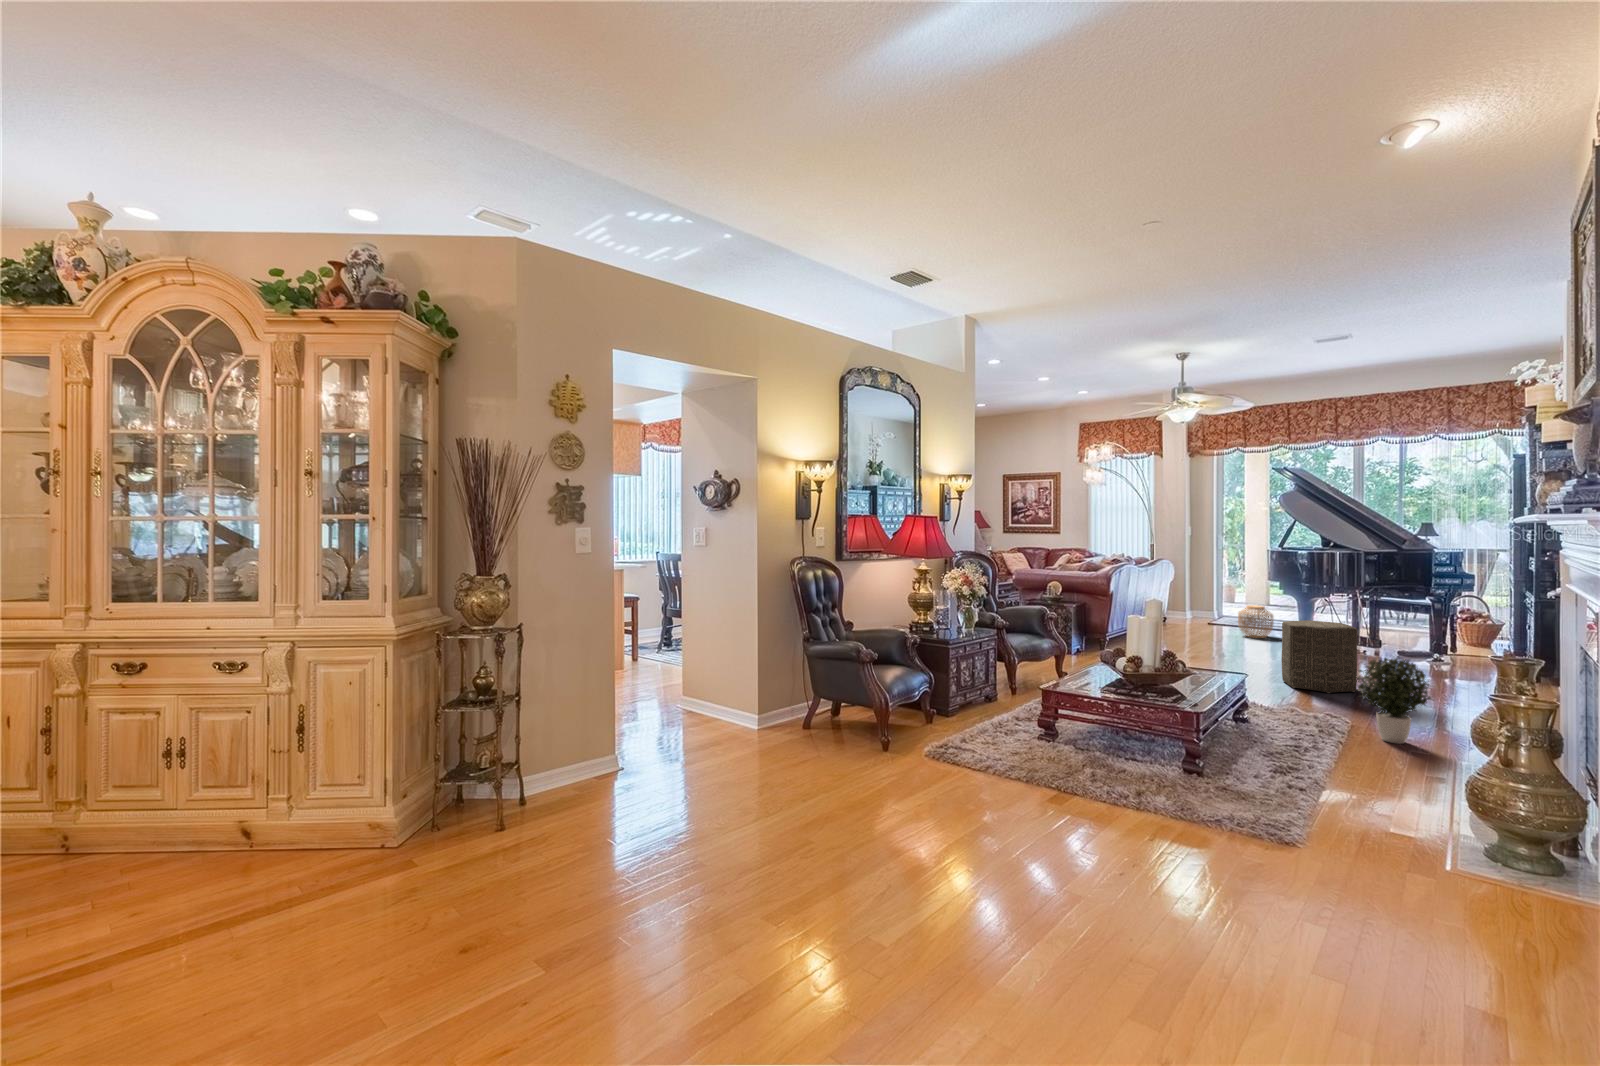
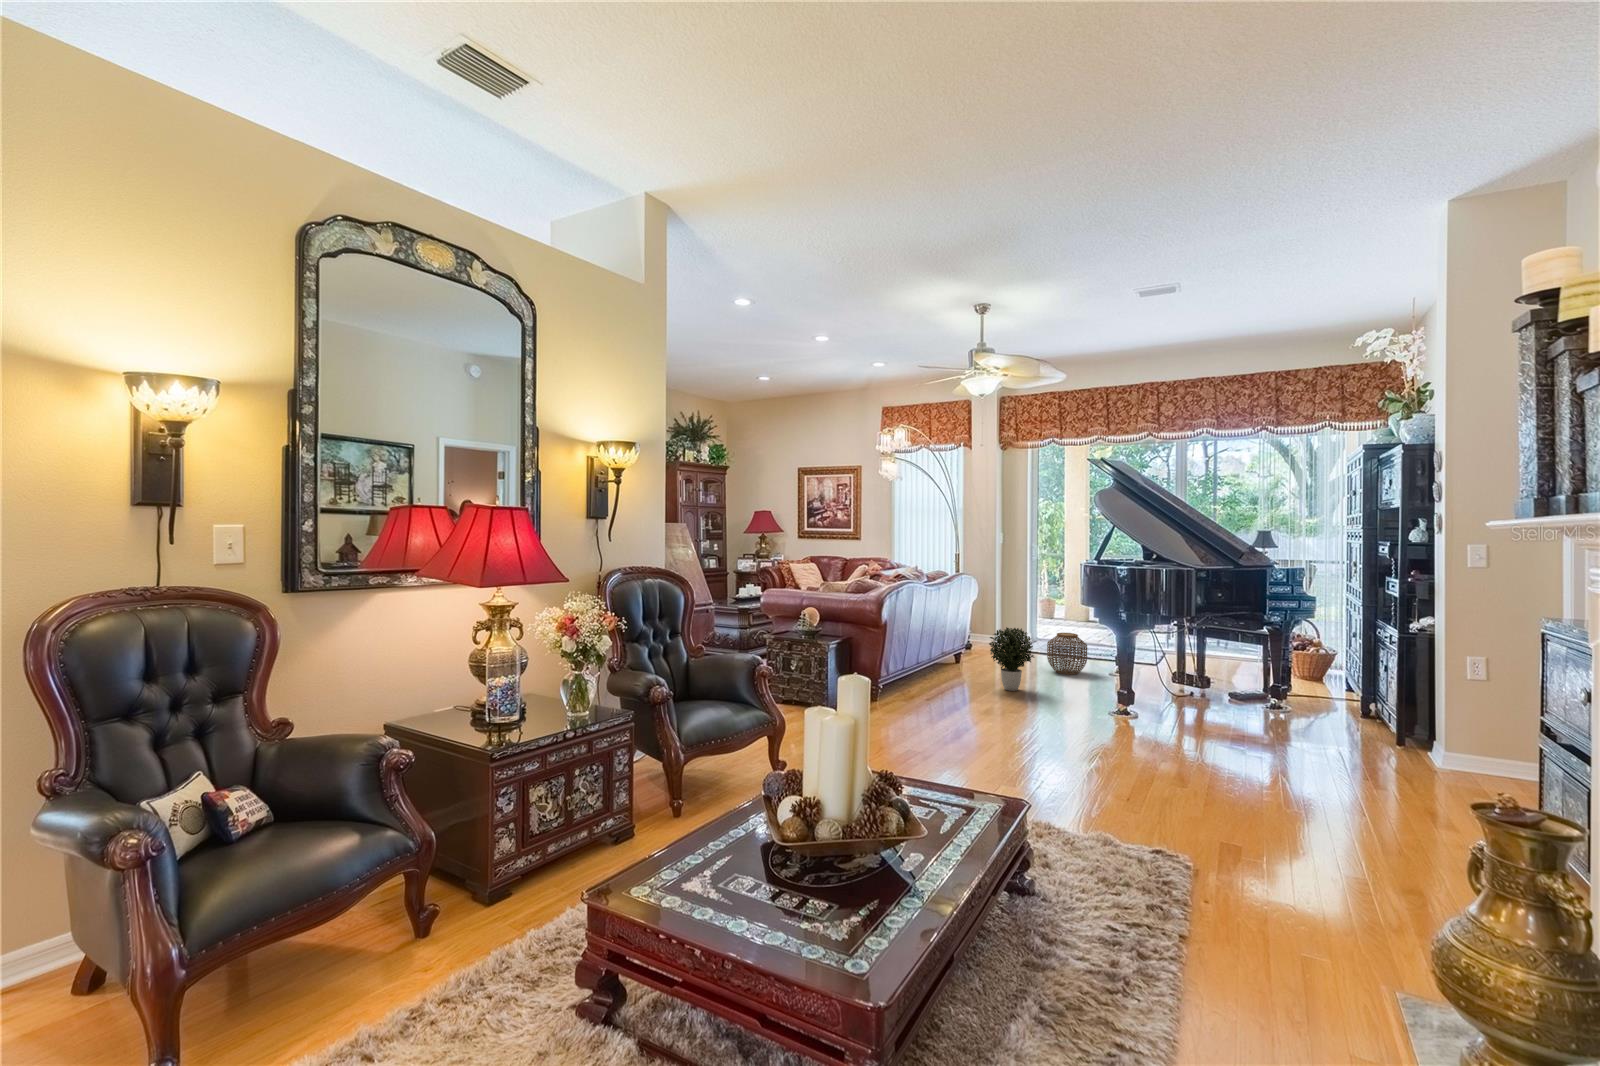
ottoman: present [1282,620,1357,693] -> none [1087,667,1186,781]
potted plant: present [1357,658,1432,744] -> present [989,627,1034,691]

